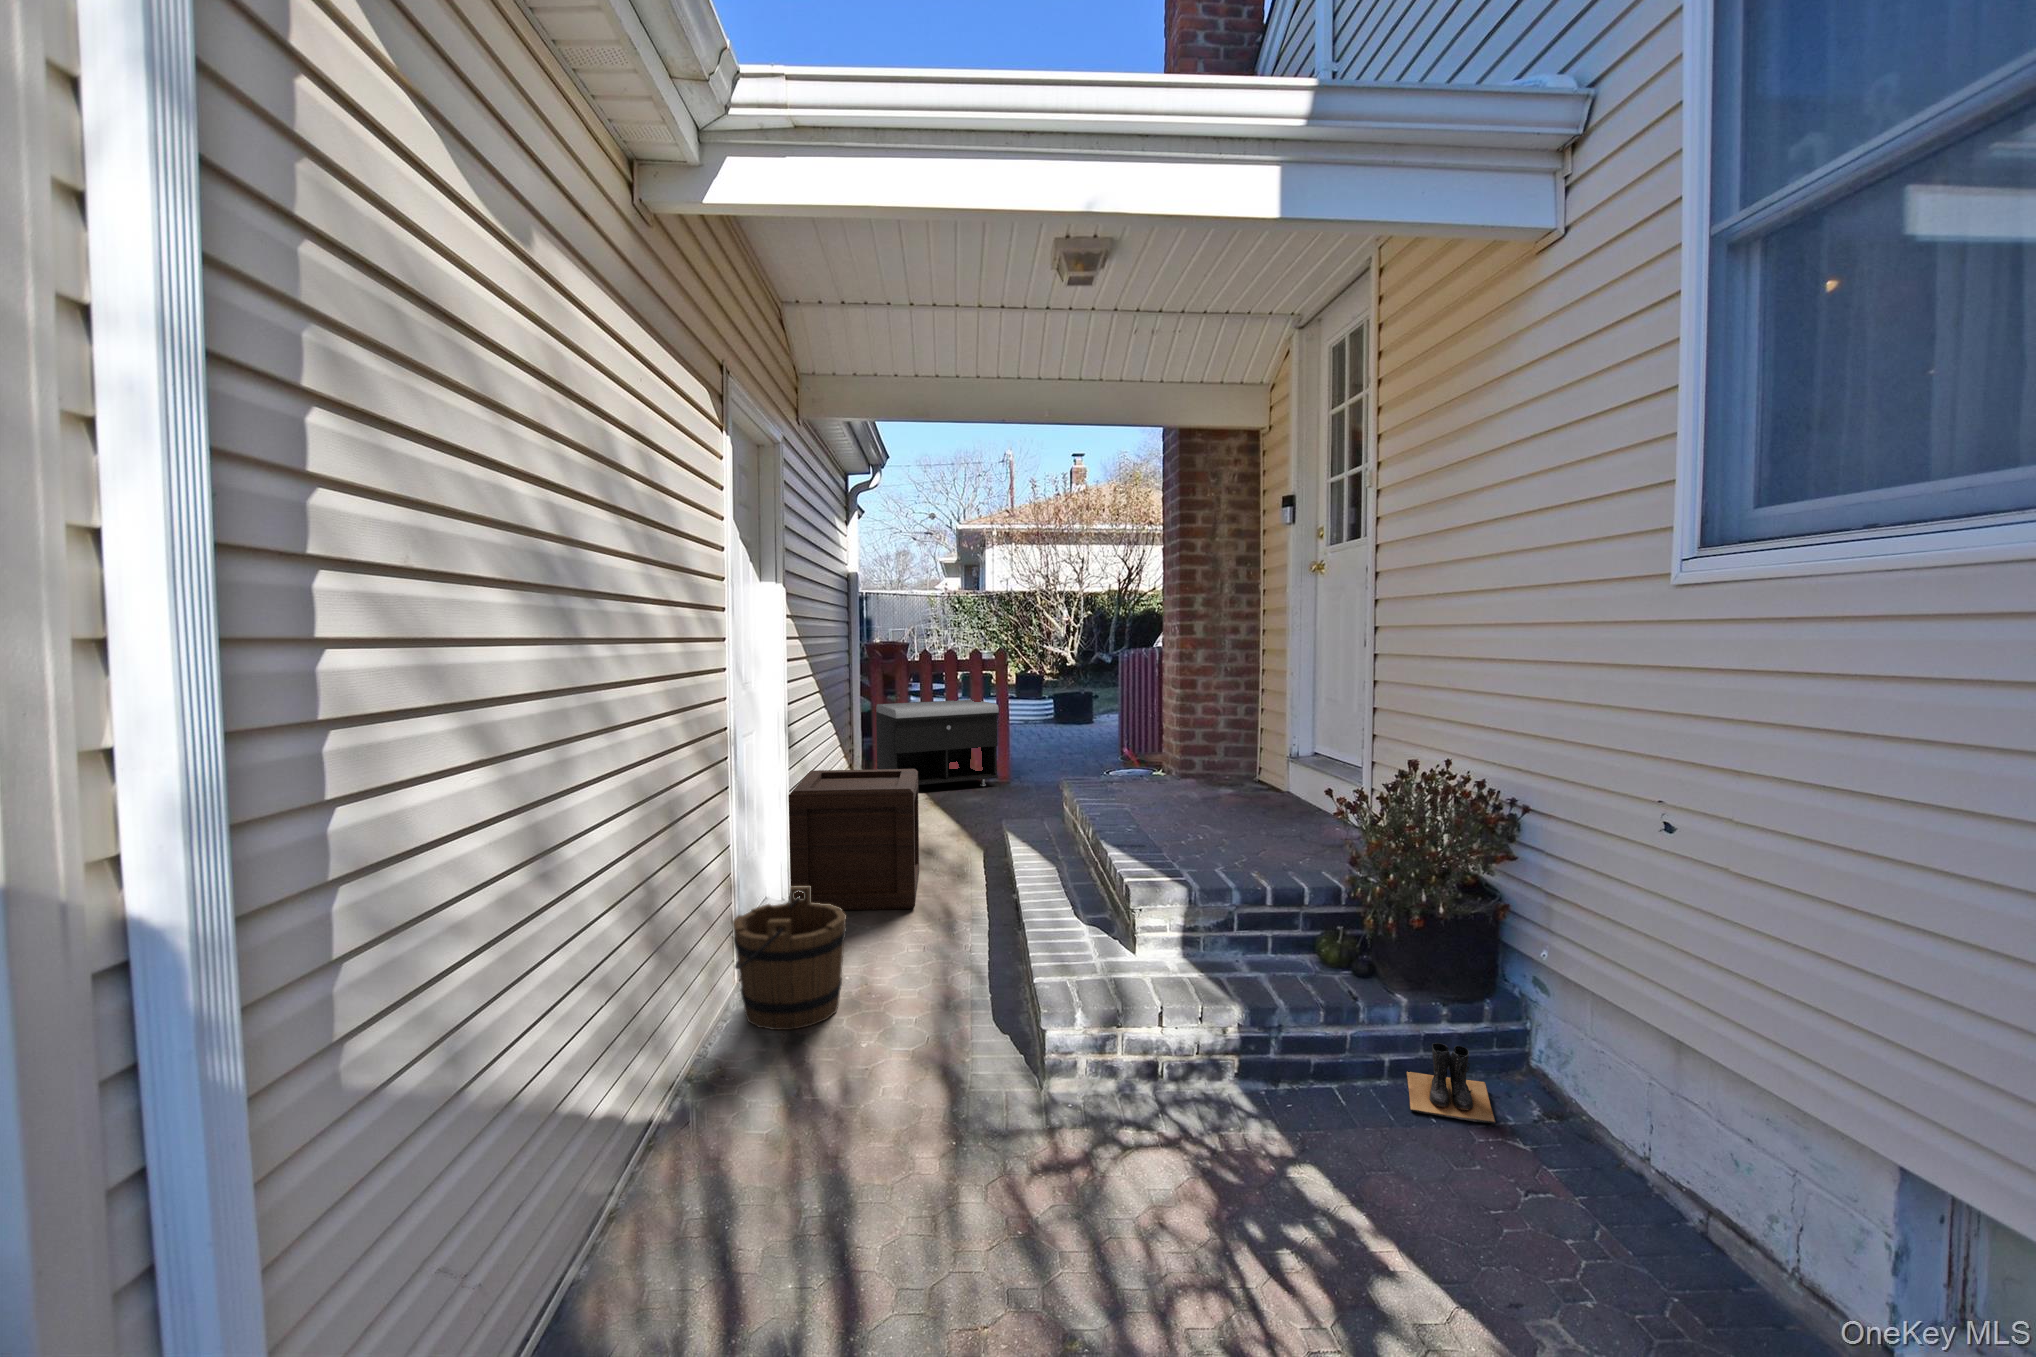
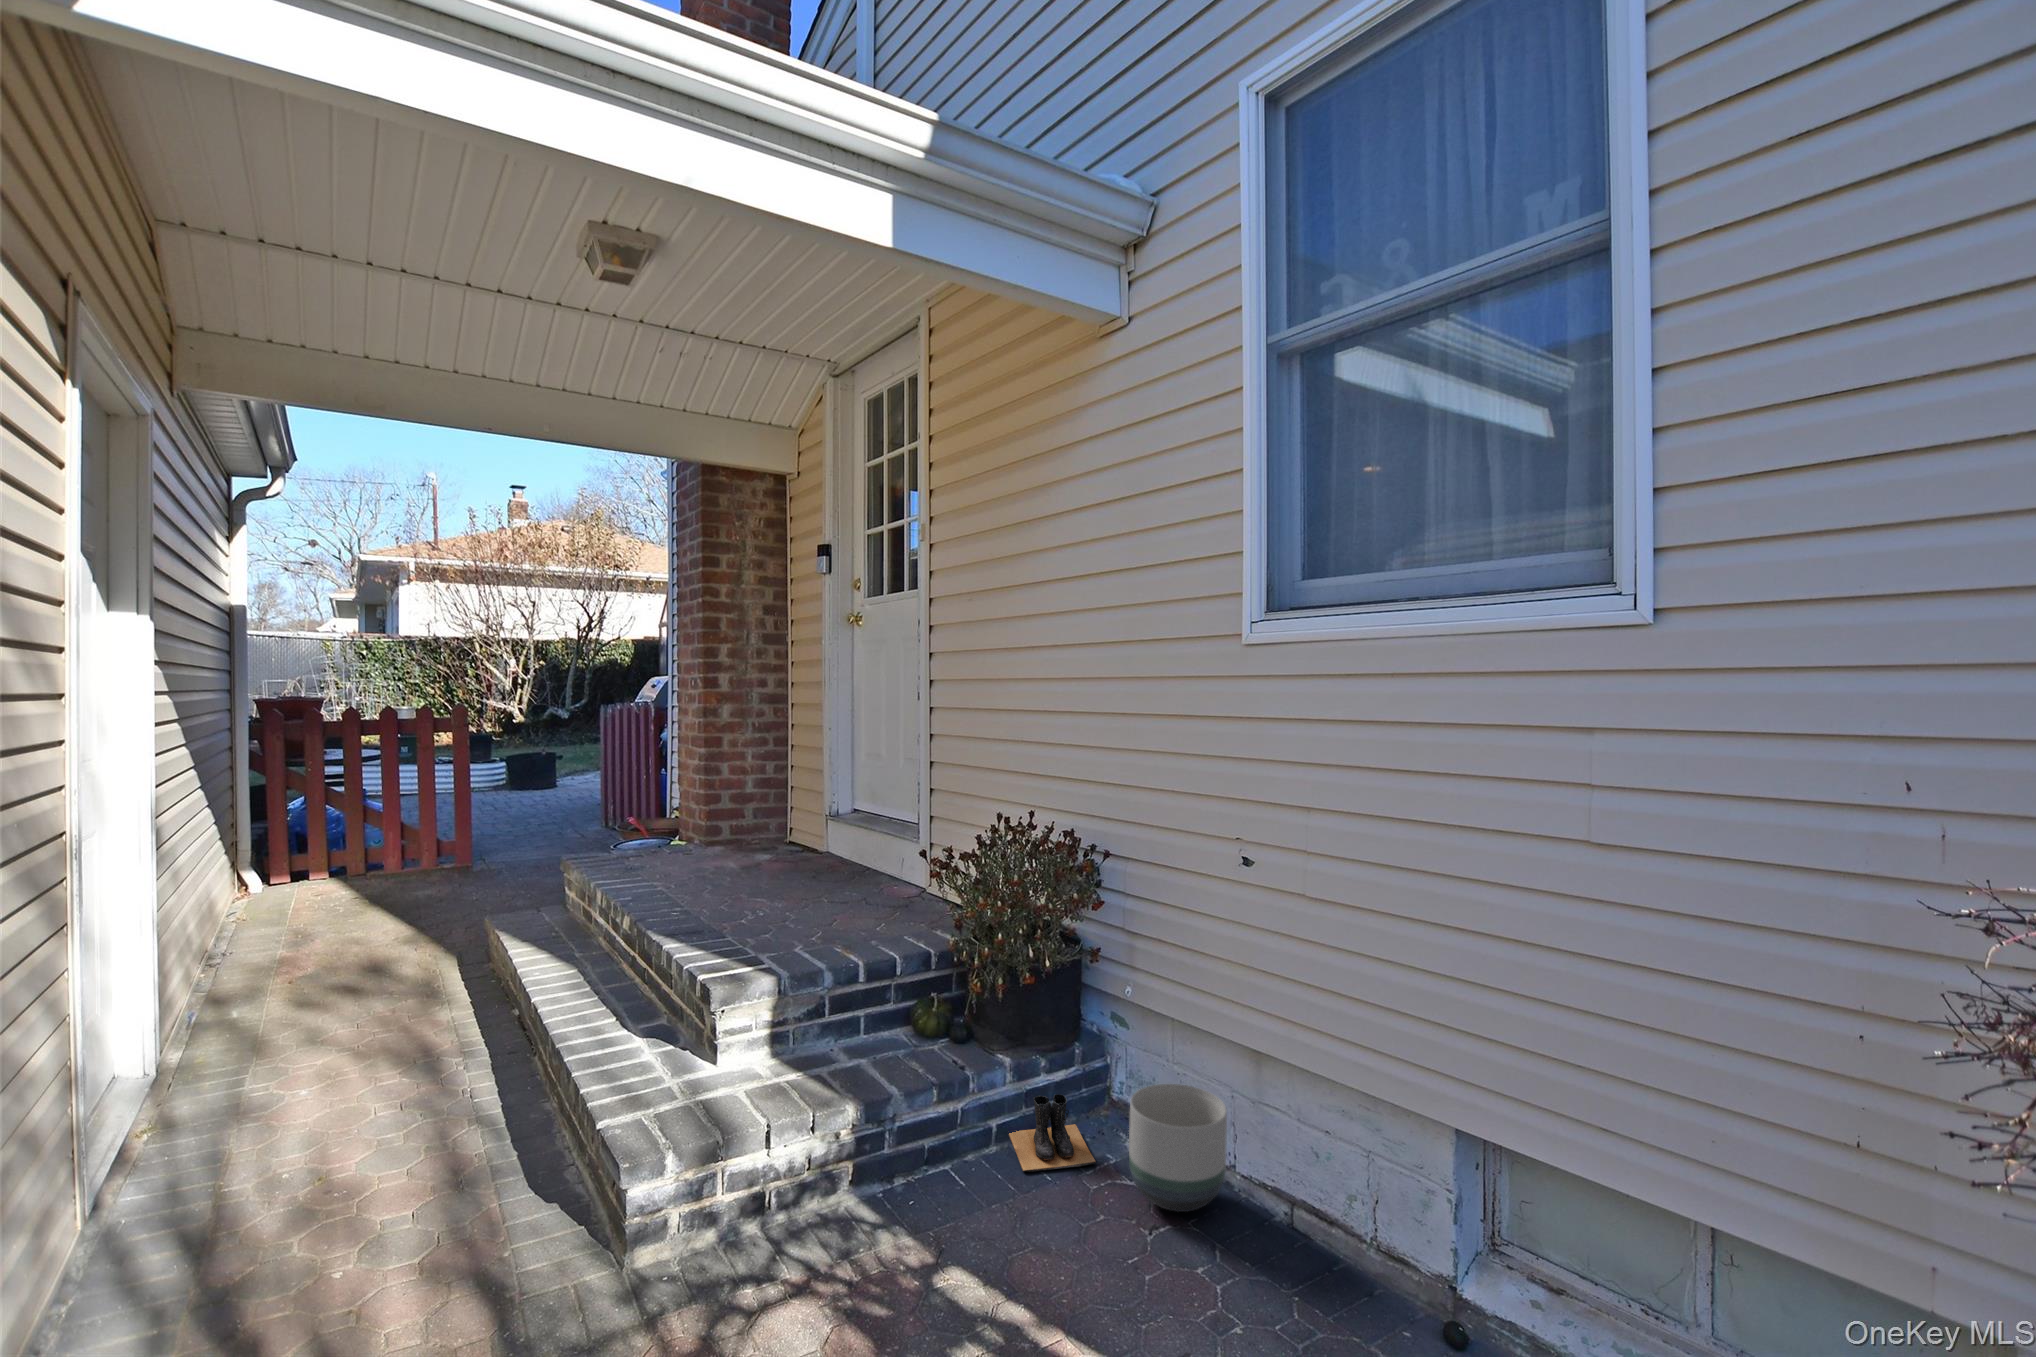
storage bench: present [876,699,999,786] -> none [253,771,453,903]
wooden crate: present [789,769,919,910] -> none [135,869,365,1104]
bucket: present [733,886,847,1030] -> none [55,1063,282,1310]
planter: none [1523,1057,1648,1198] -> present [1129,1084,1227,1212]

